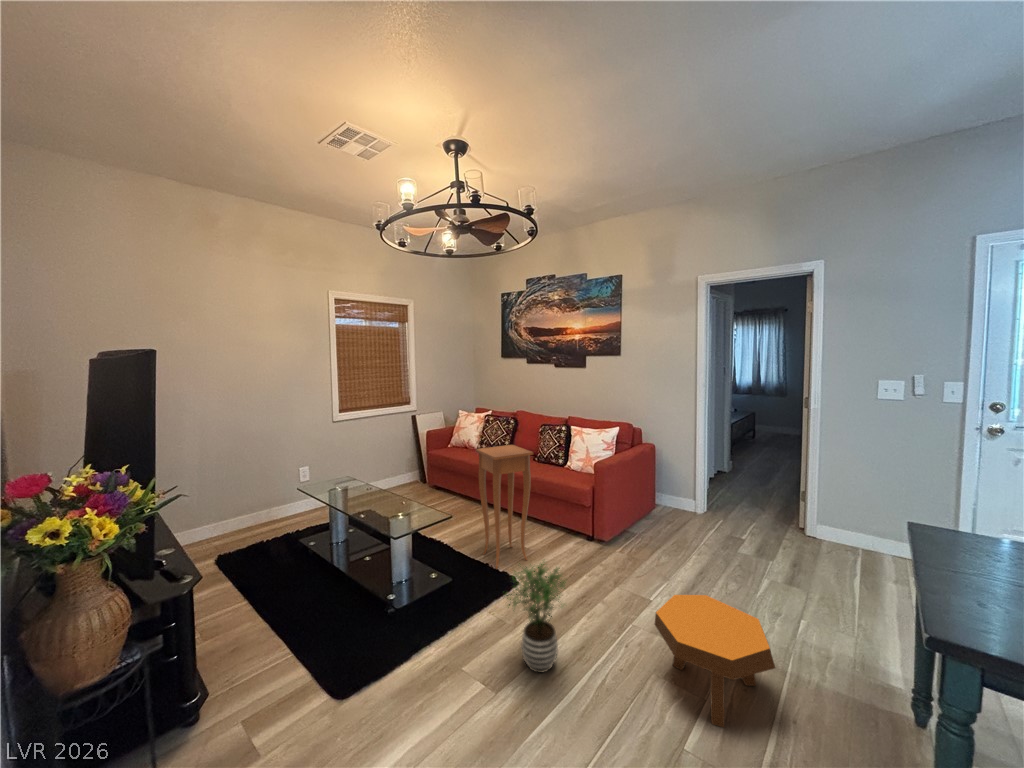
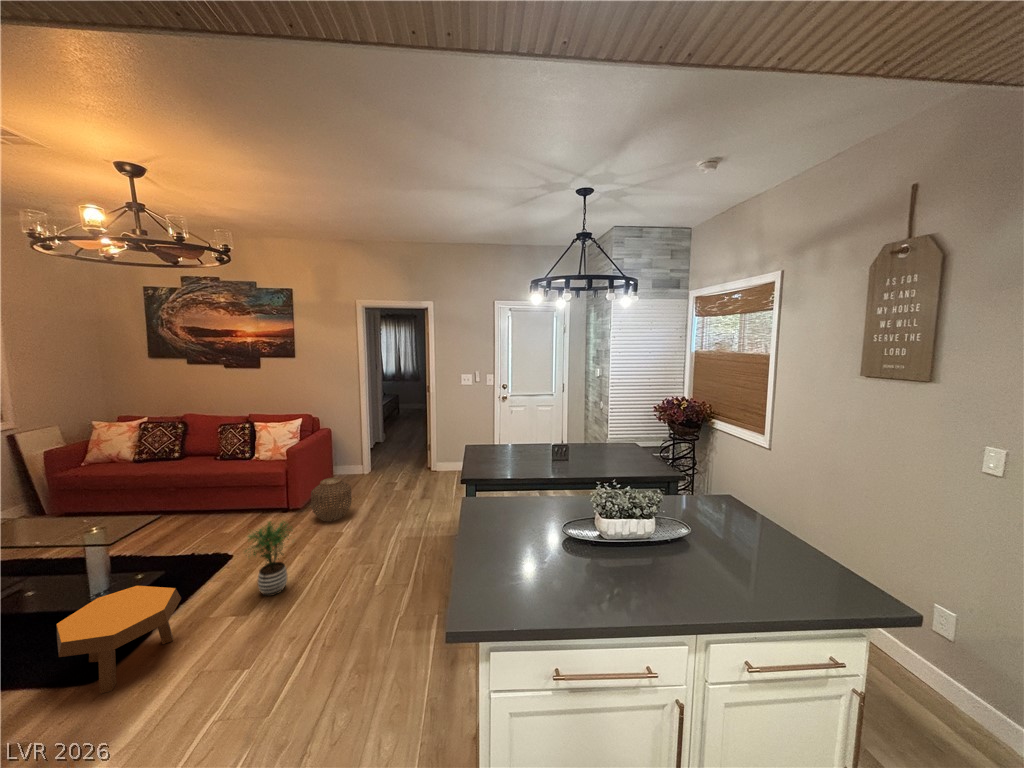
side table: present [476,445,533,569] -> none [165,447,234,556]
woven basket: none [615,513,670,577] -> present [311,478,352,522]
footstool: present [655,595,775,727] -> present [57,586,181,694]

